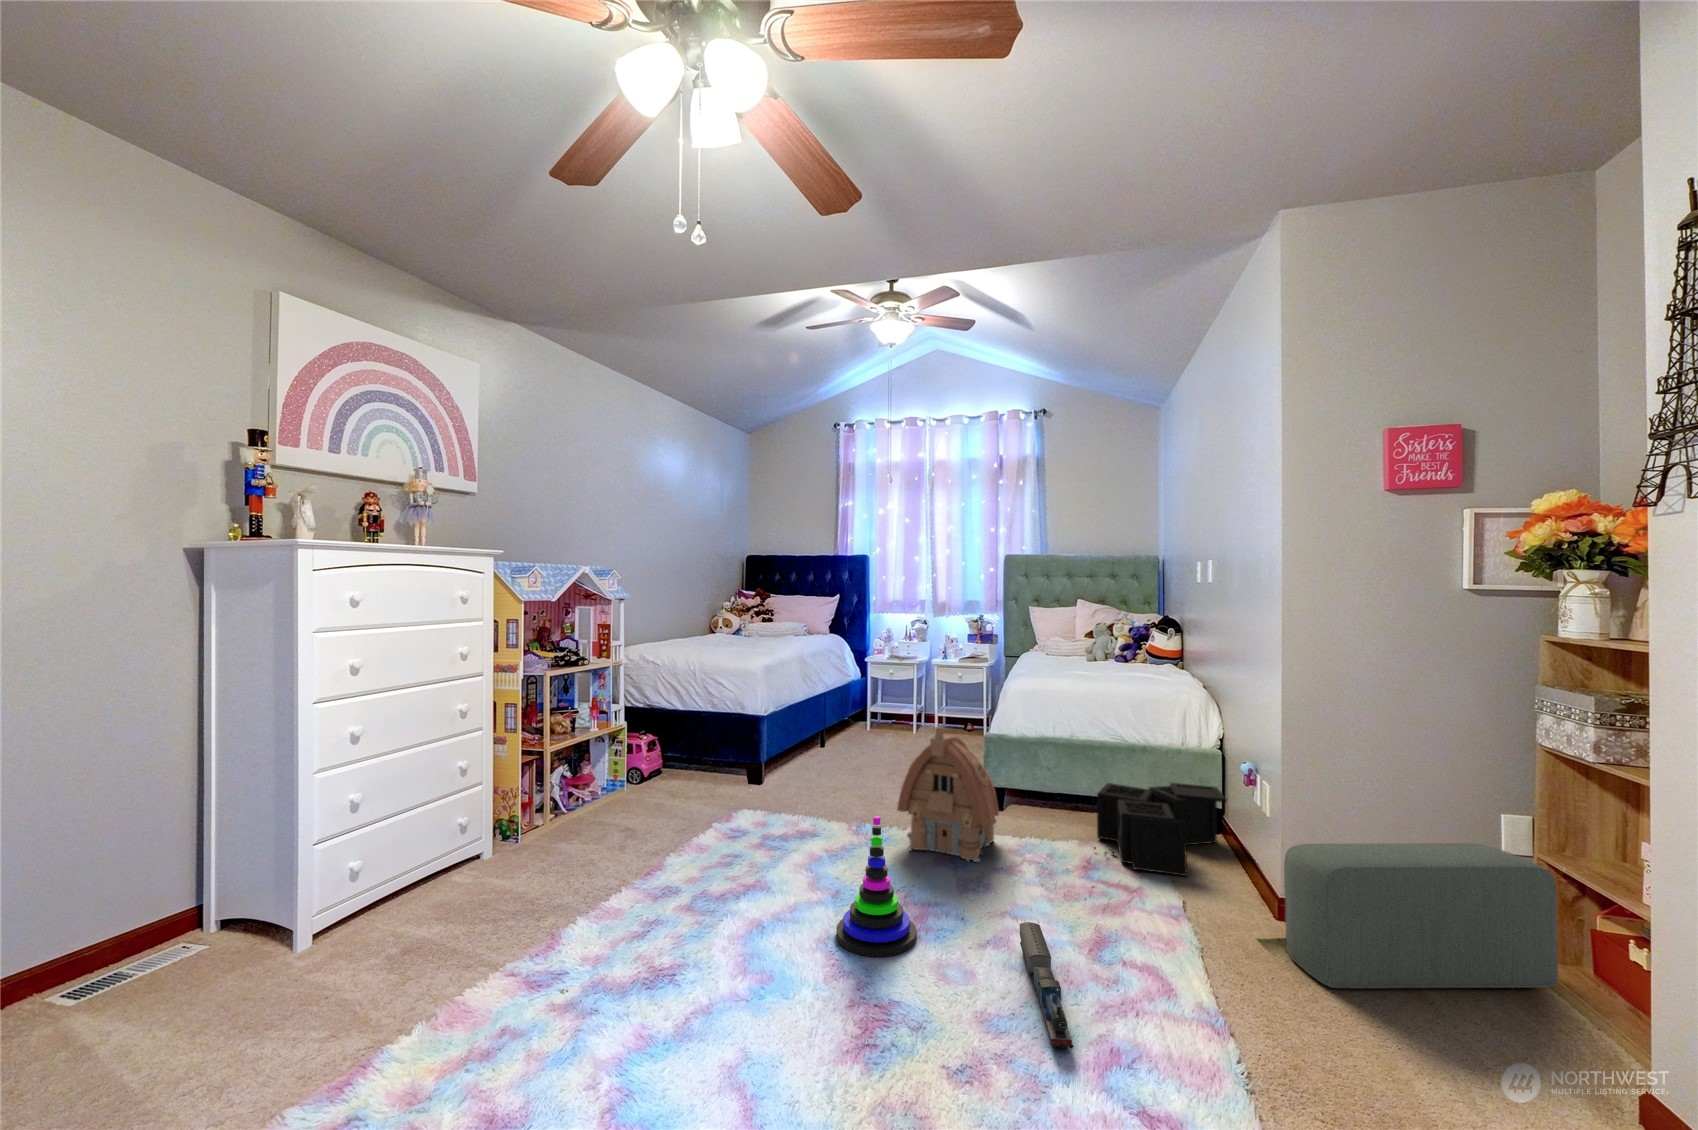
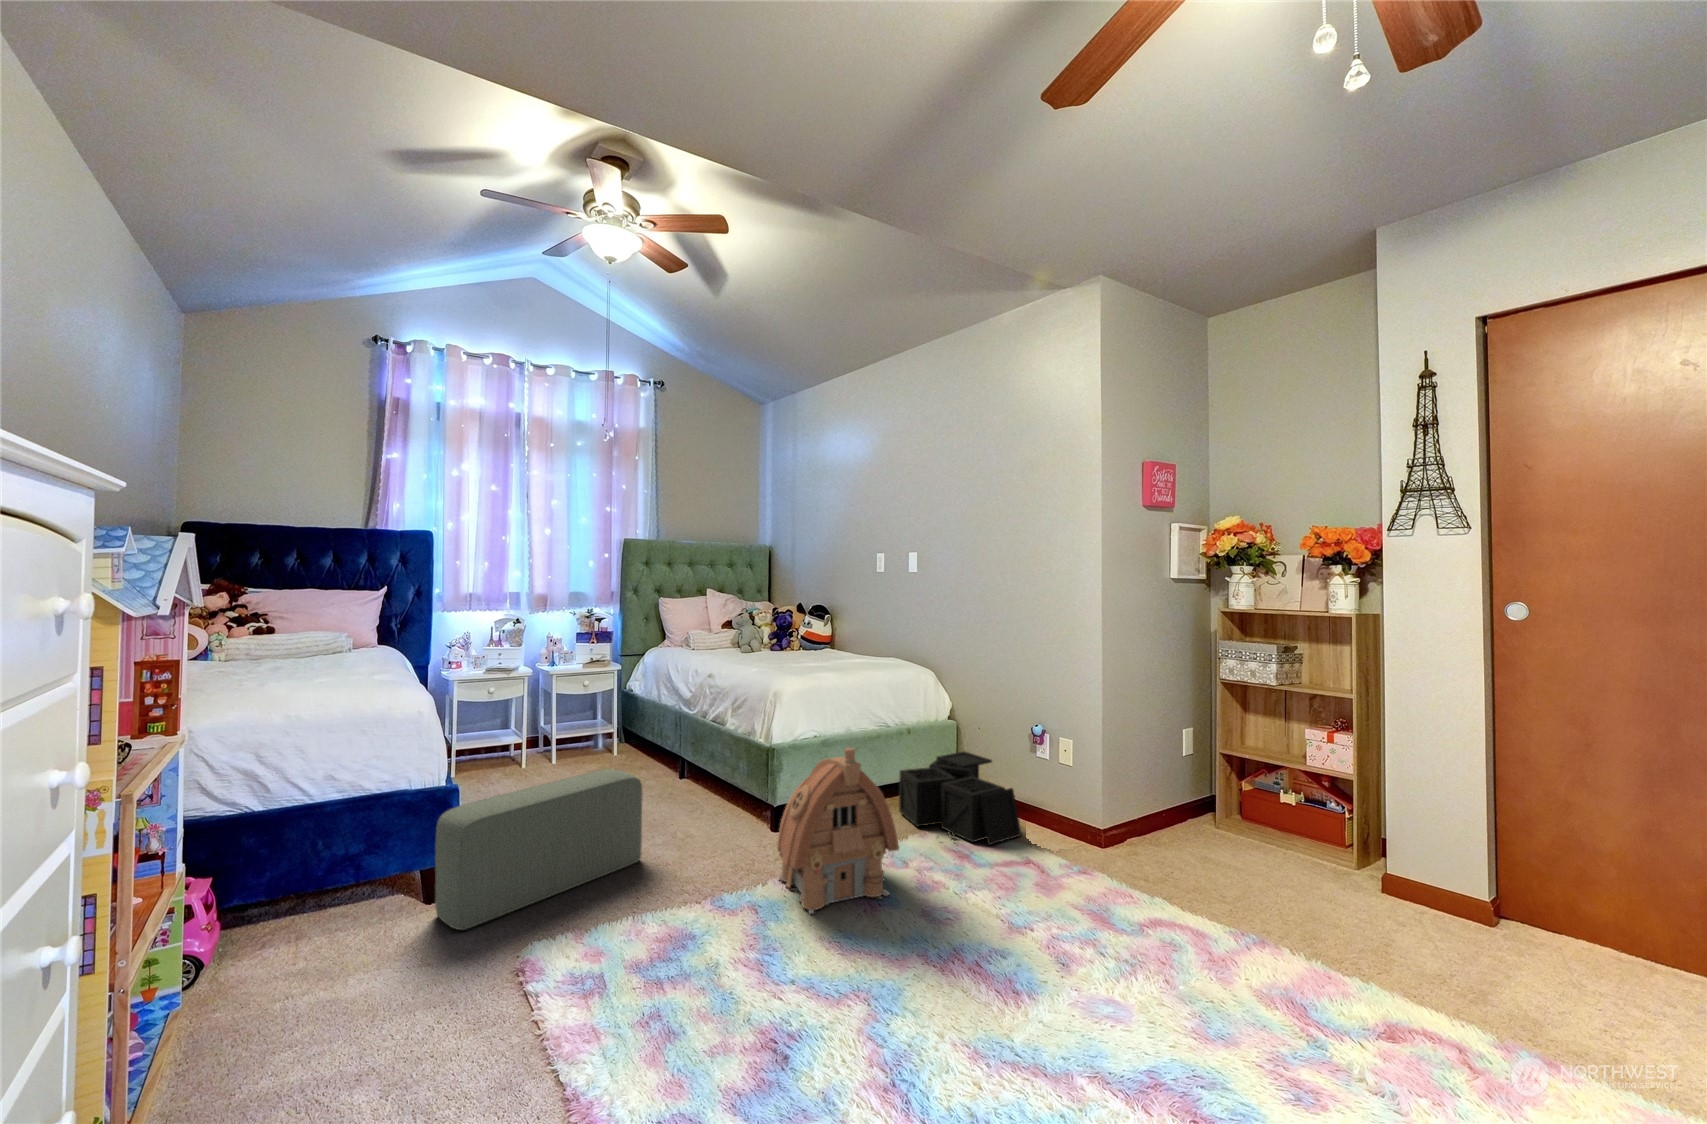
stacking toy: present [836,816,917,957] -> none [934,879,1040,1074]
pouf: present [1284,844,1558,988] -> present [435,769,642,930]
toy train: present [1019,922,1074,1049] -> none [1083,930,1288,1039]

